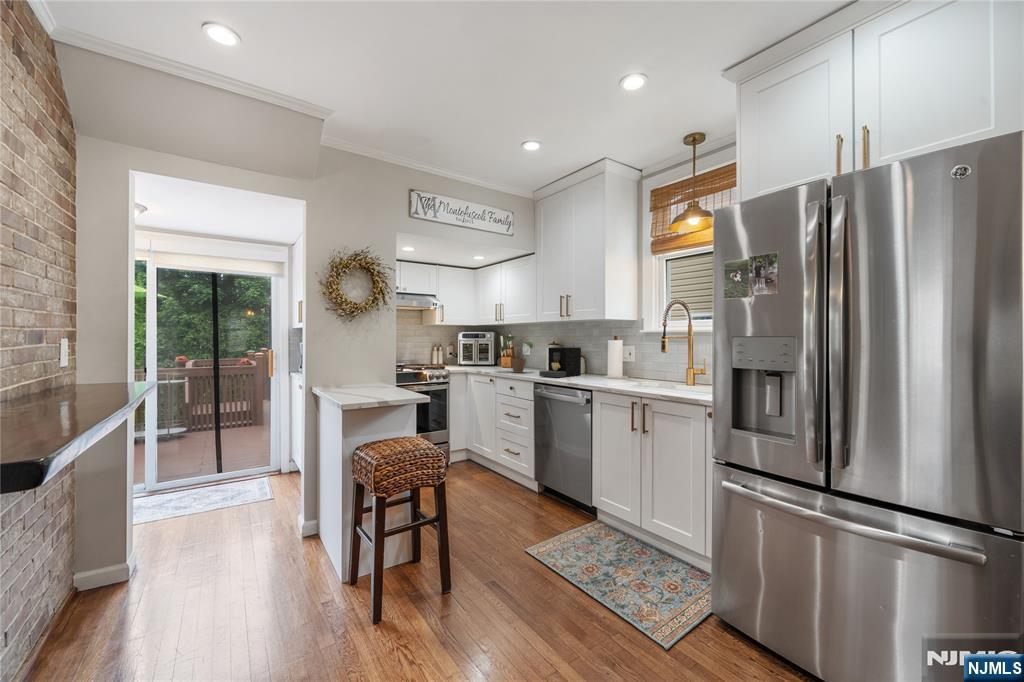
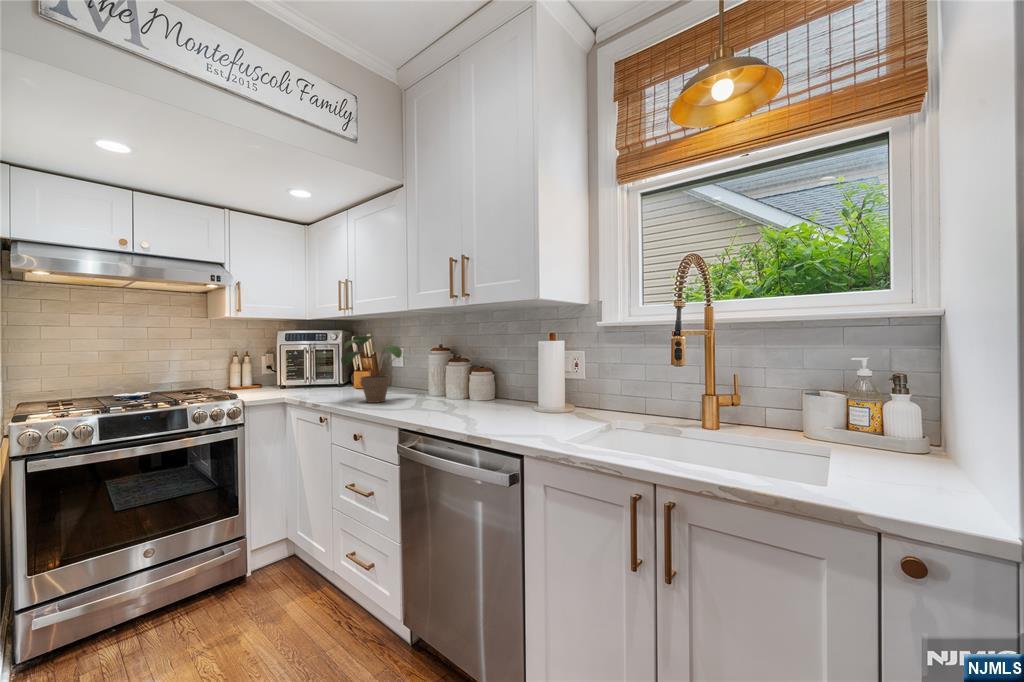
coffee maker: present [539,347,581,377] -> none [411,354,490,417]

